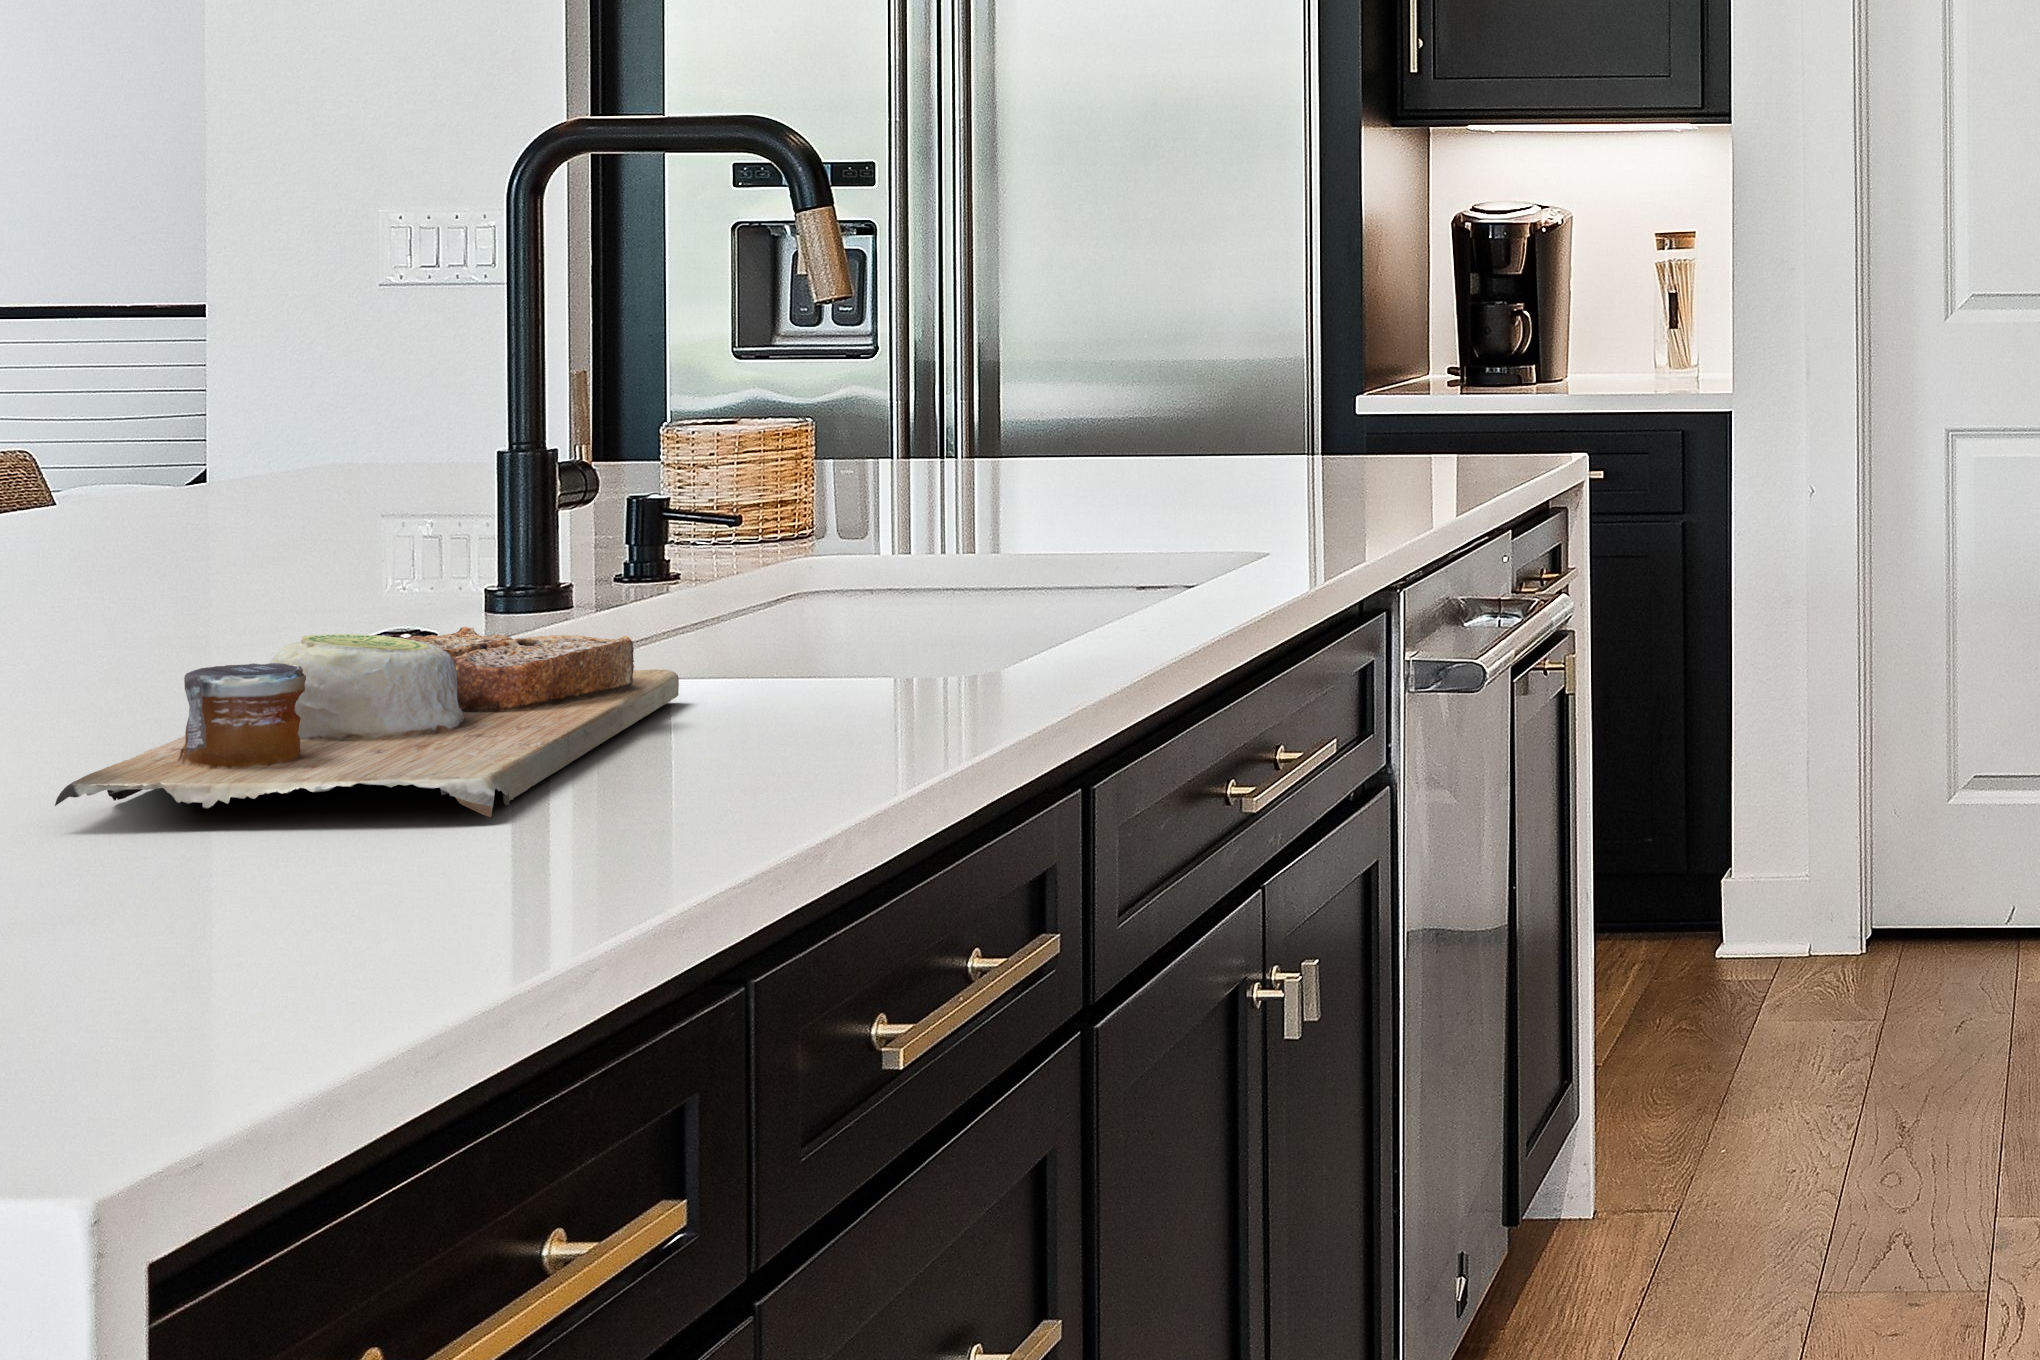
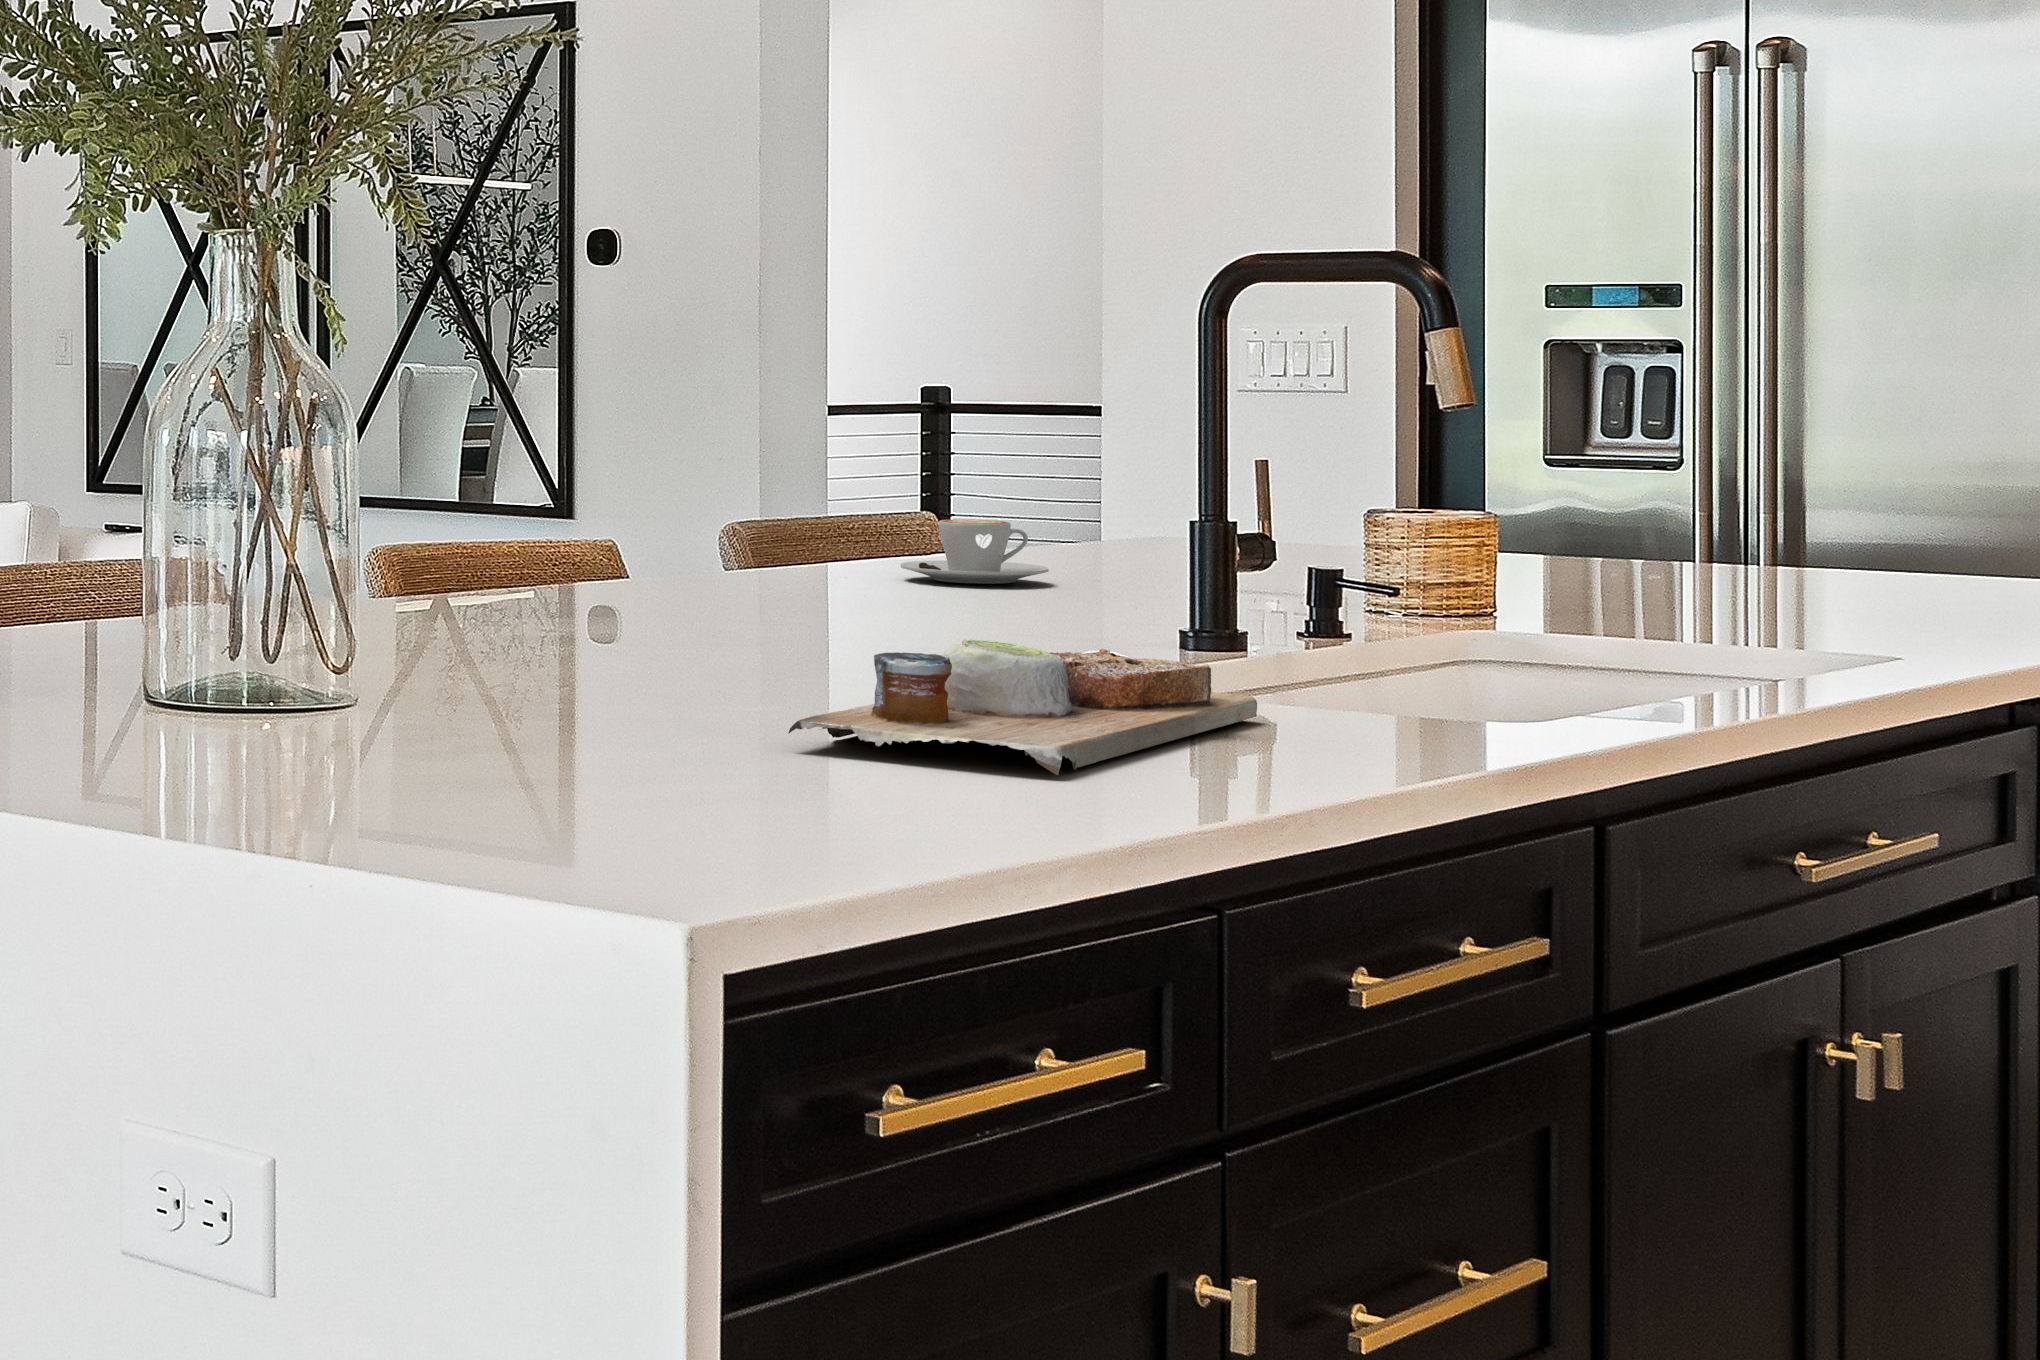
coffee cup: none [51,461,263,546] -> present [900,519,1049,584]

